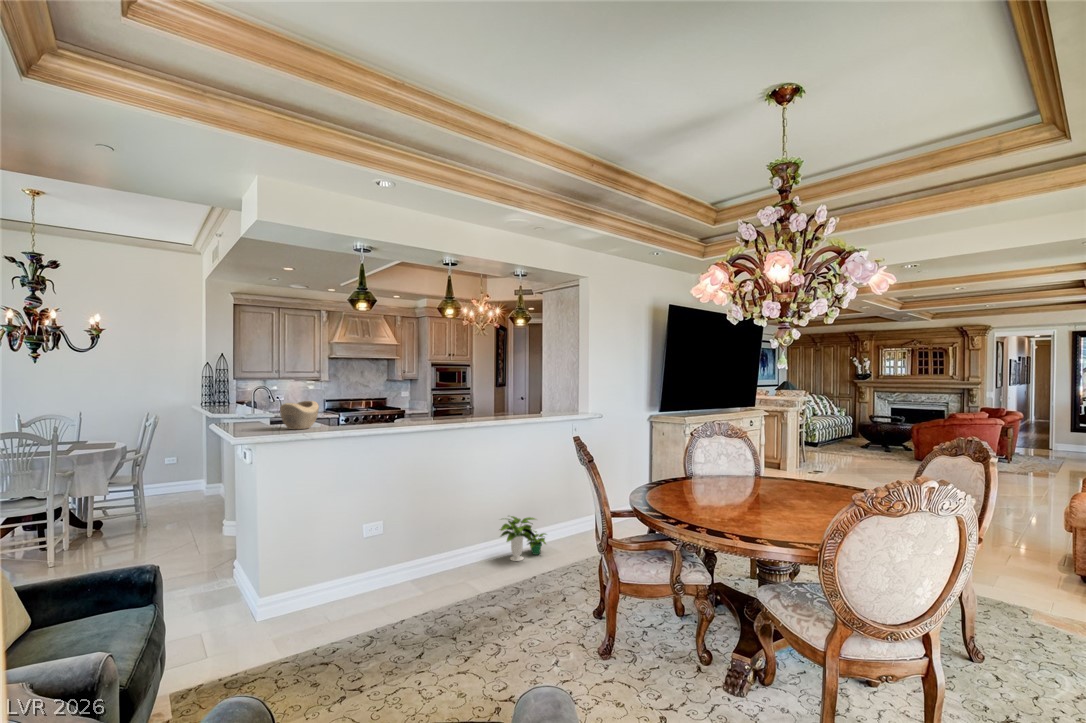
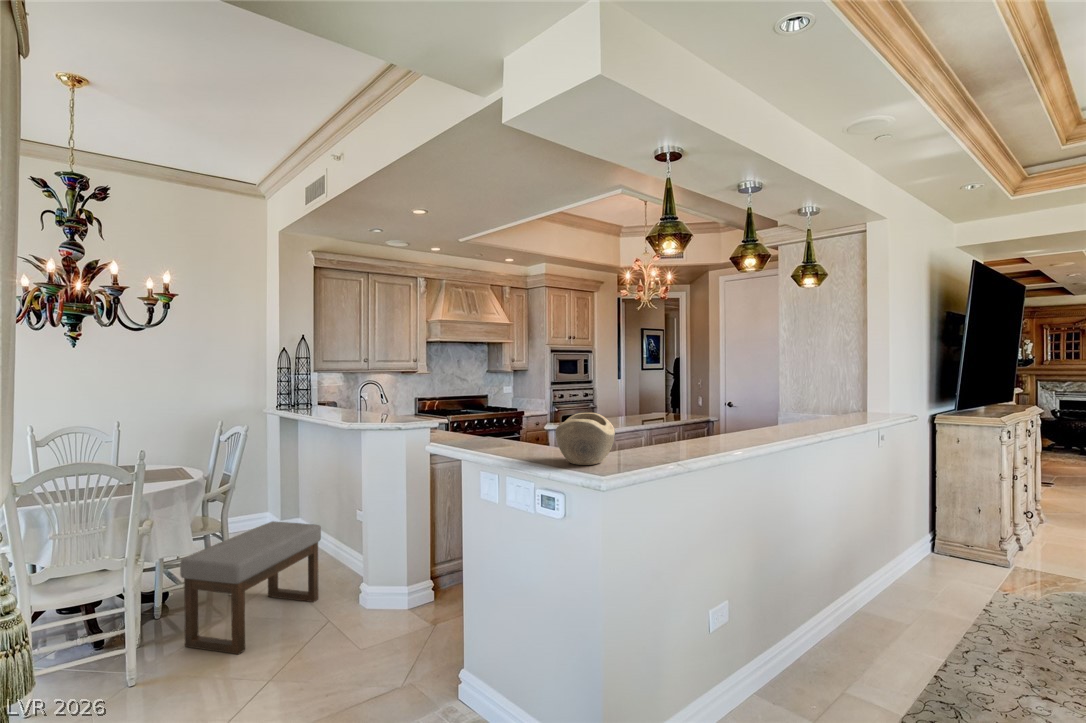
ottoman: none [91,477,198,552] -> present [180,521,321,654]
potted plant: present [500,516,546,561] -> none [849,590,934,668]

